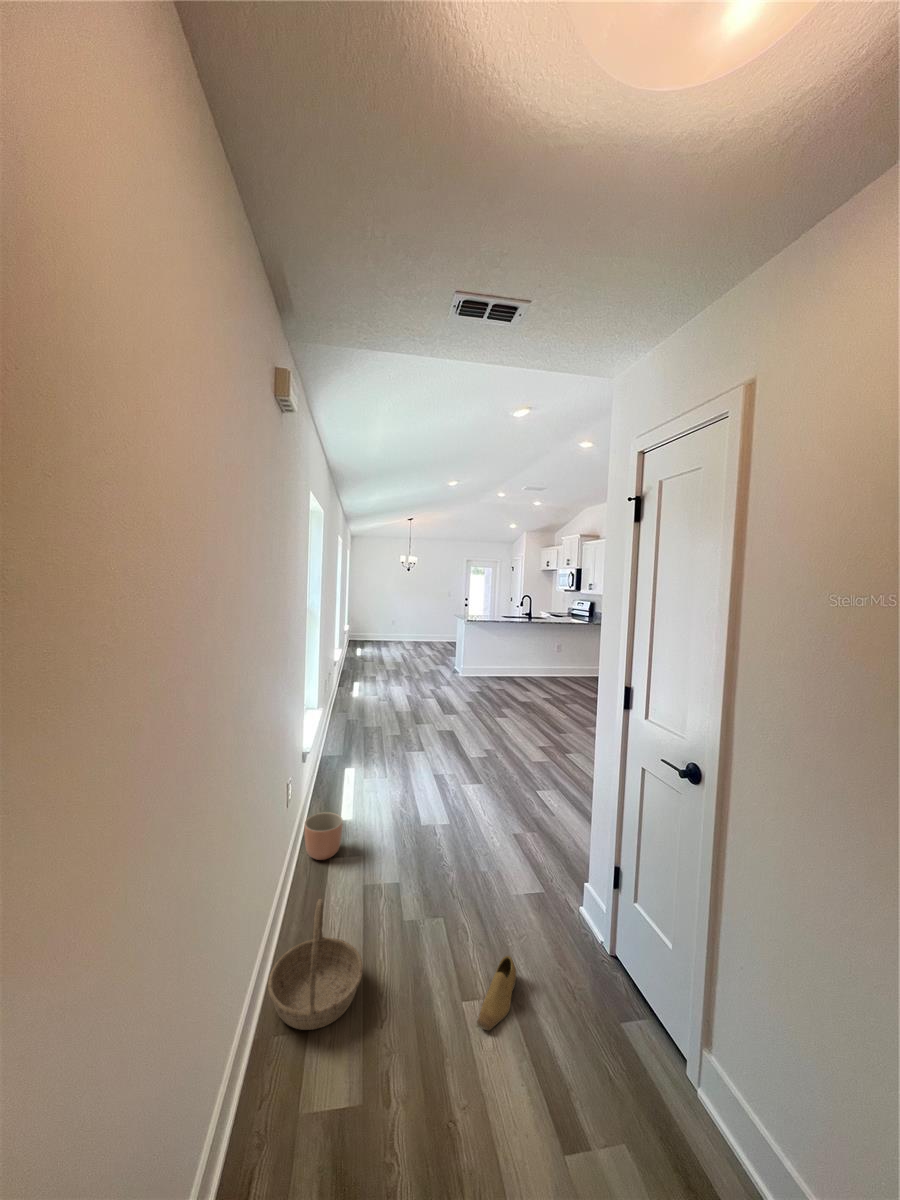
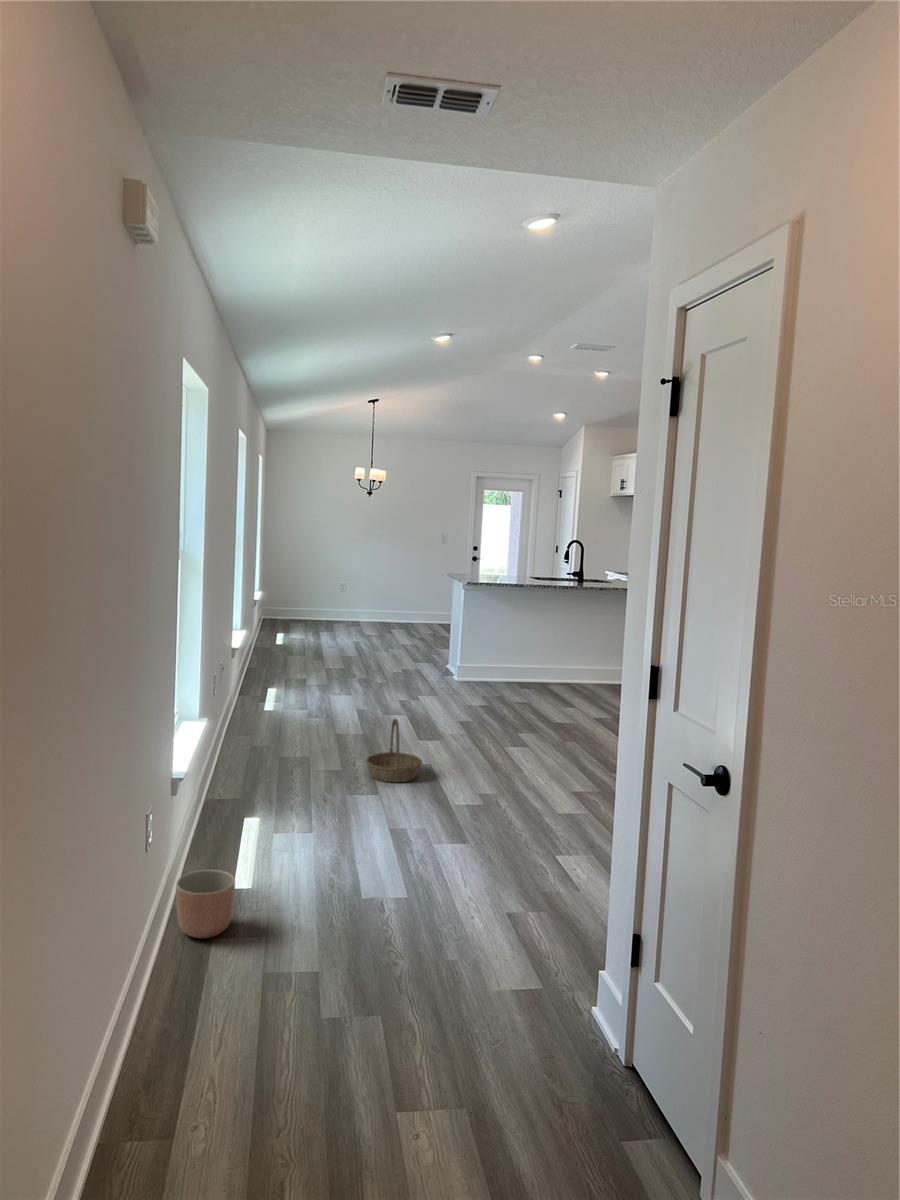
basket: present [268,899,363,1030] -> present [366,719,422,783]
shoe: present [477,956,516,1030] -> none [415,1054,479,1141]

